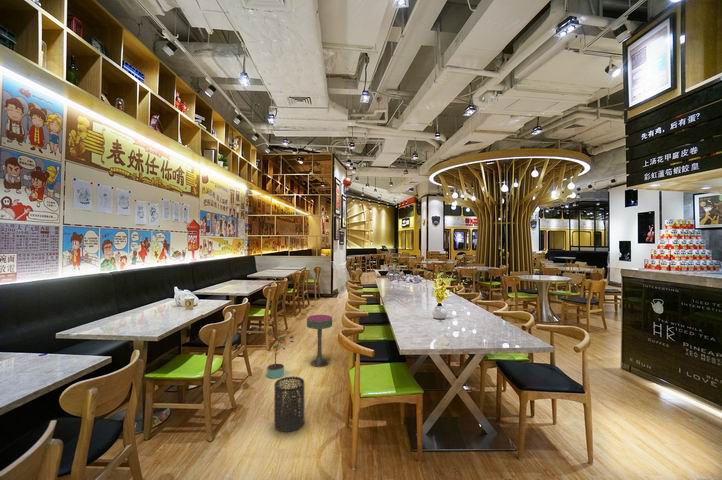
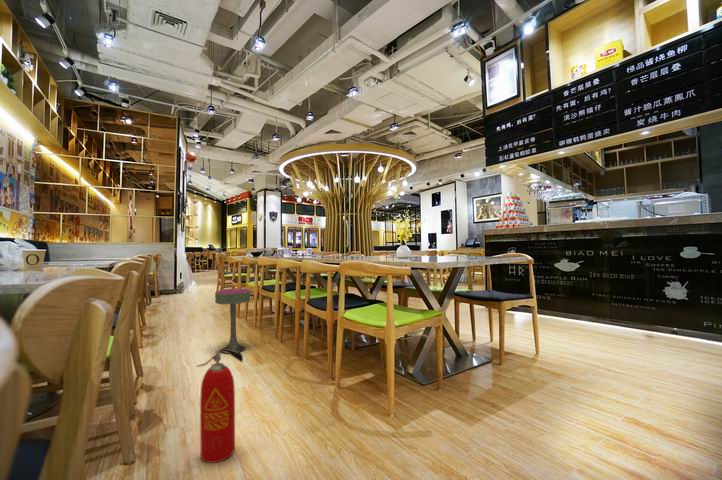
potted plant: present [265,323,294,378] -> none [164,298,210,377]
trash can: present [274,376,304,432] -> none [241,347,286,421]
fire extinguisher: none [228,379,258,450] -> present [197,349,243,463]

